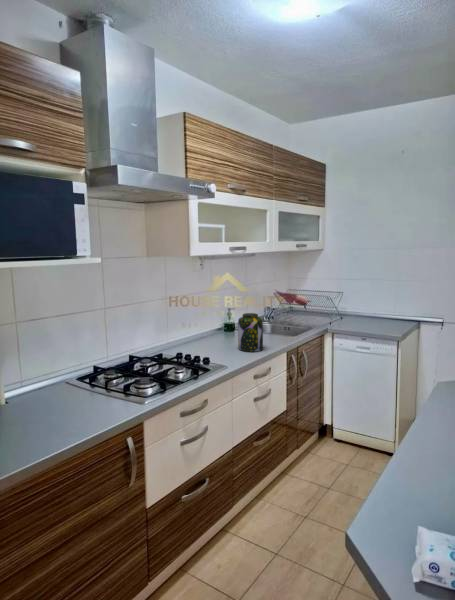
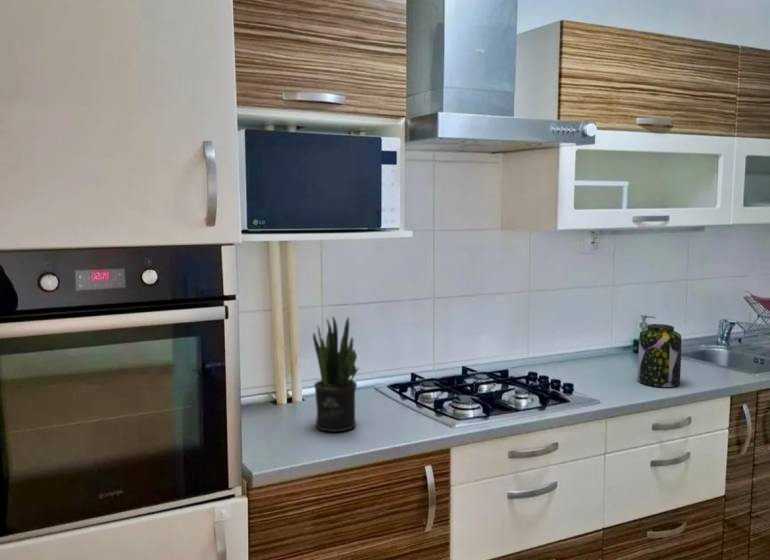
potted plant: none [20,331,64,429] -> present [313,317,358,432]

